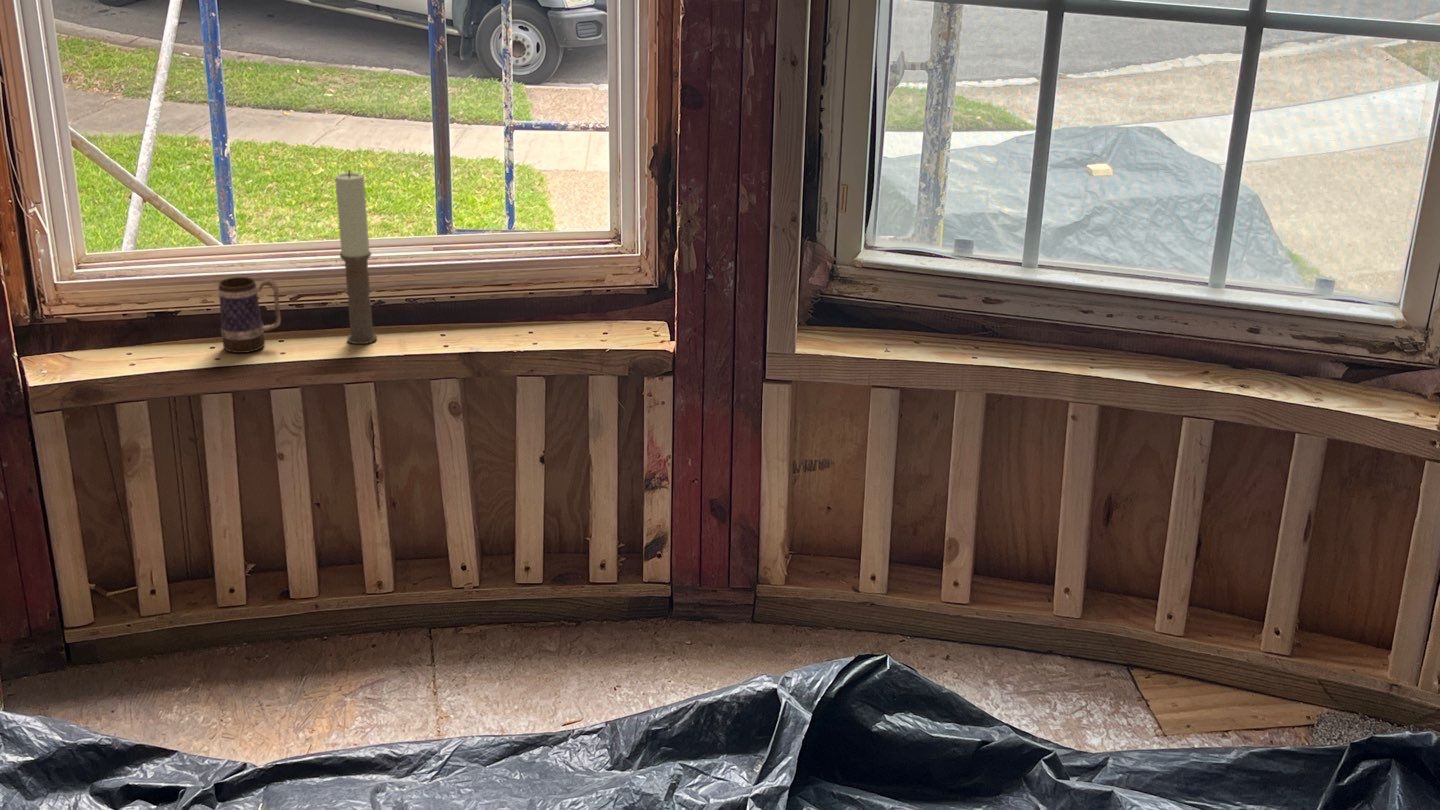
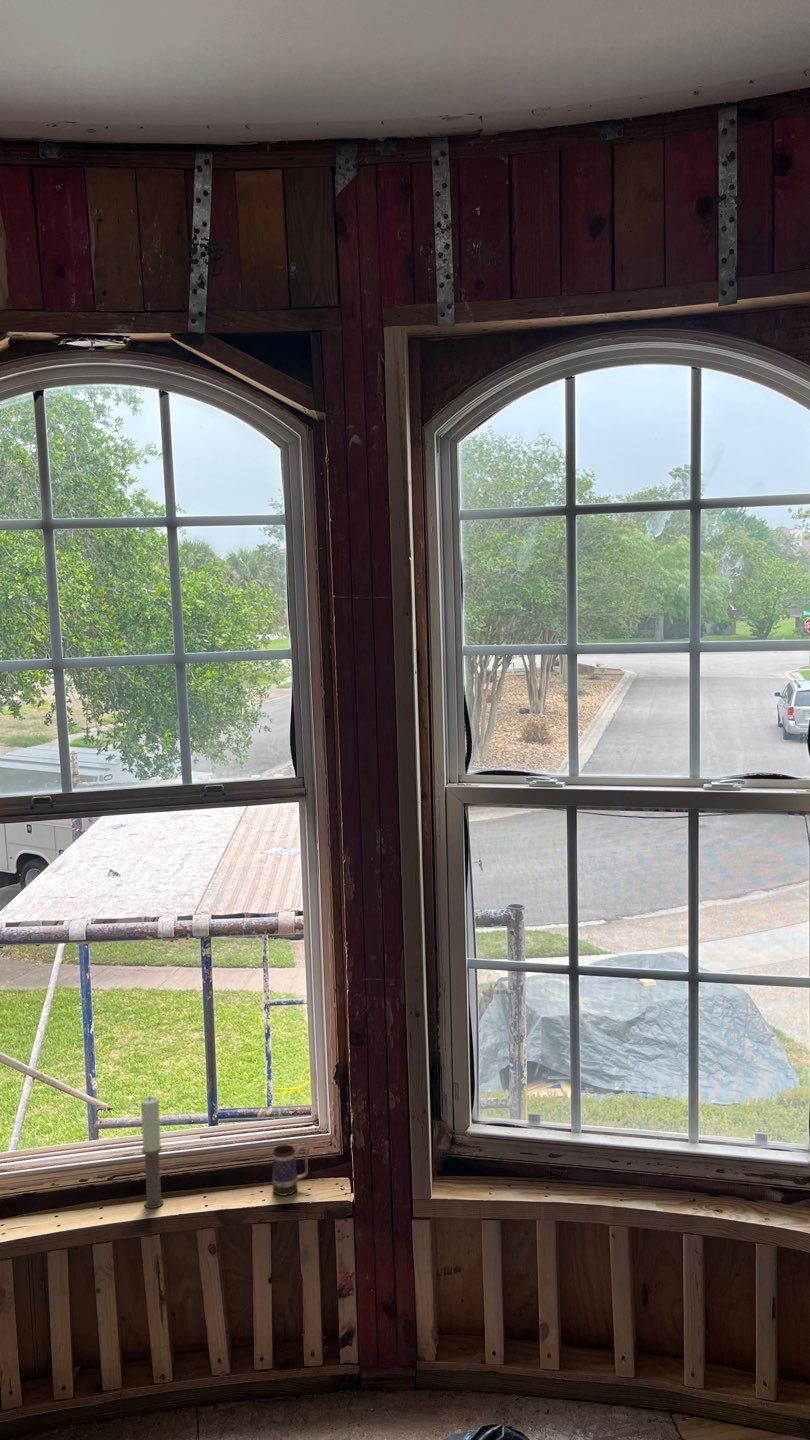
mug: present [218,277,281,353] -> present [272,1145,308,1195]

